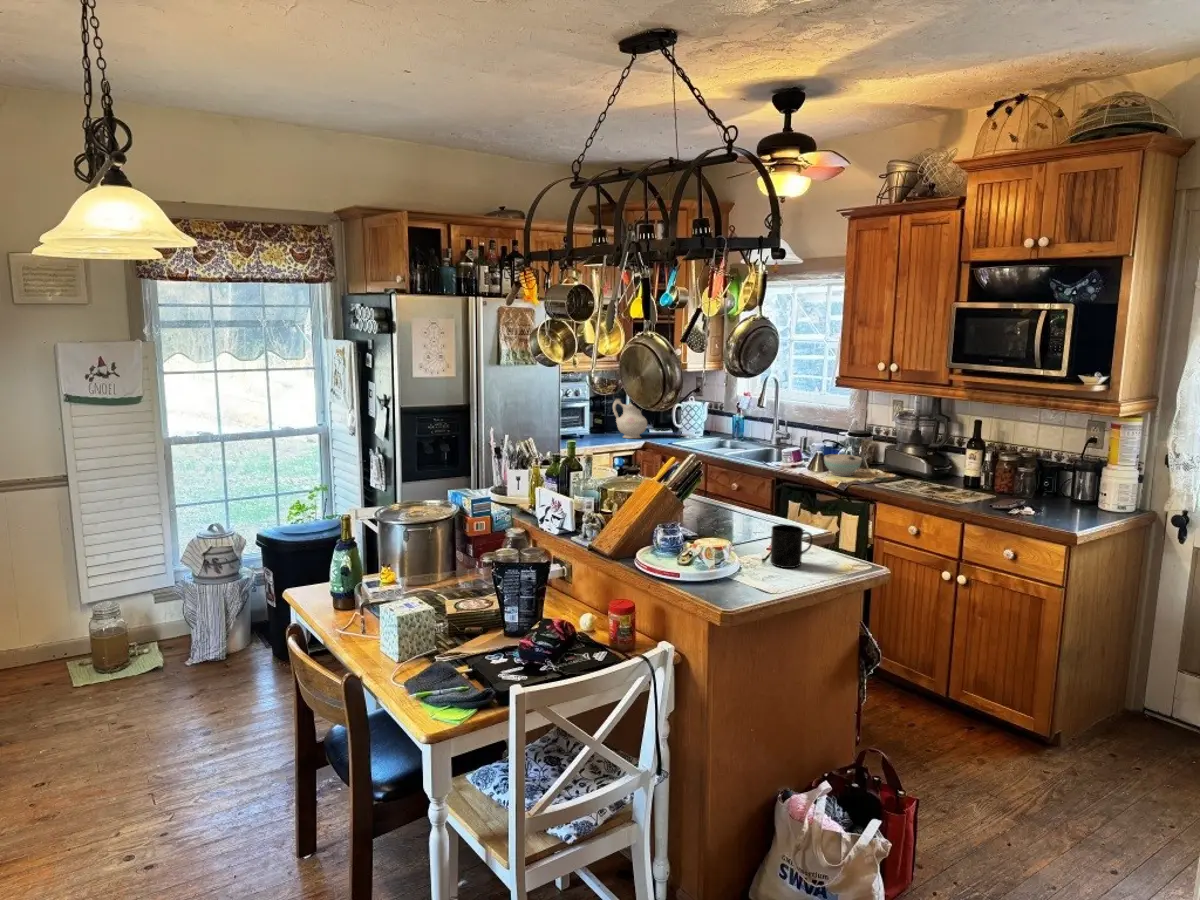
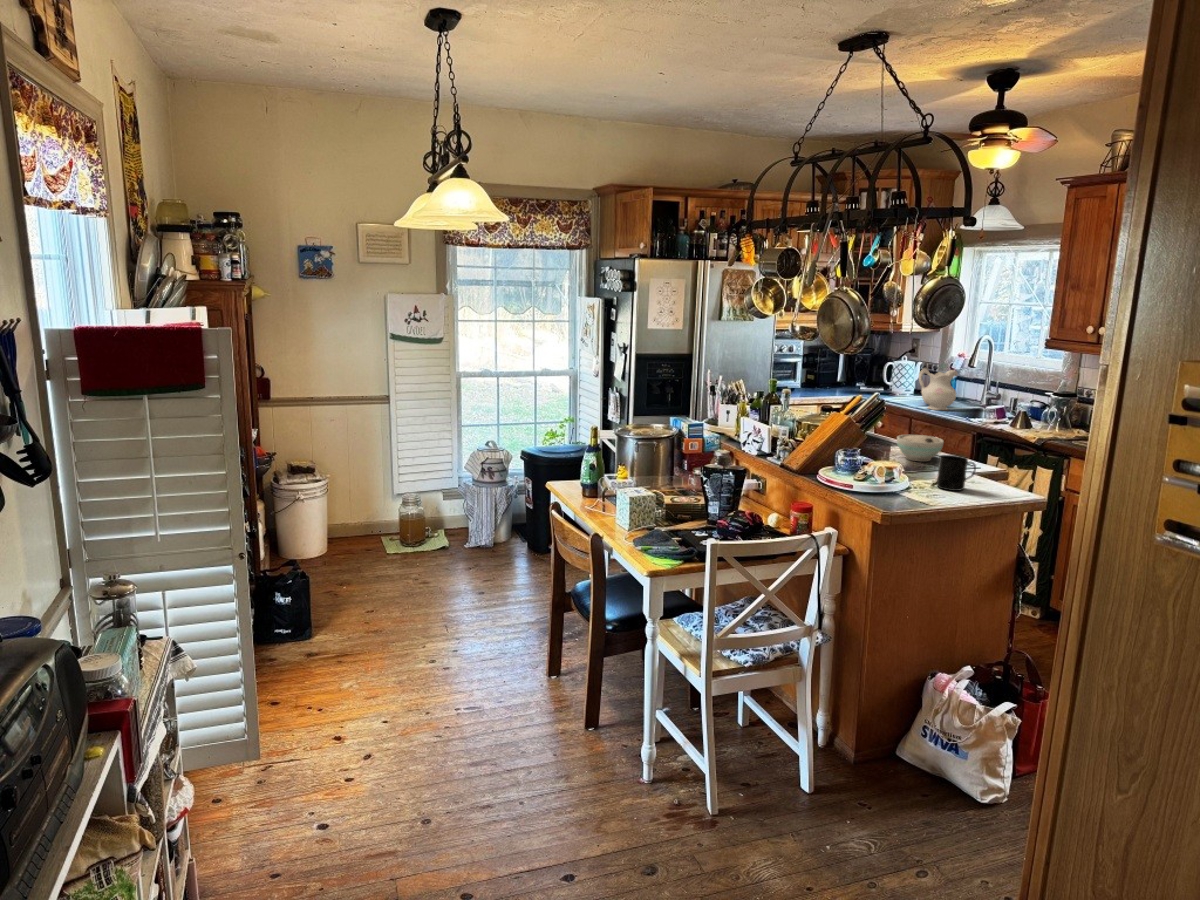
ceramic pitcher: present [613,399,647,438] -> present [919,368,958,410]
bowl: present [824,454,862,476] -> present [897,434,944,461]

